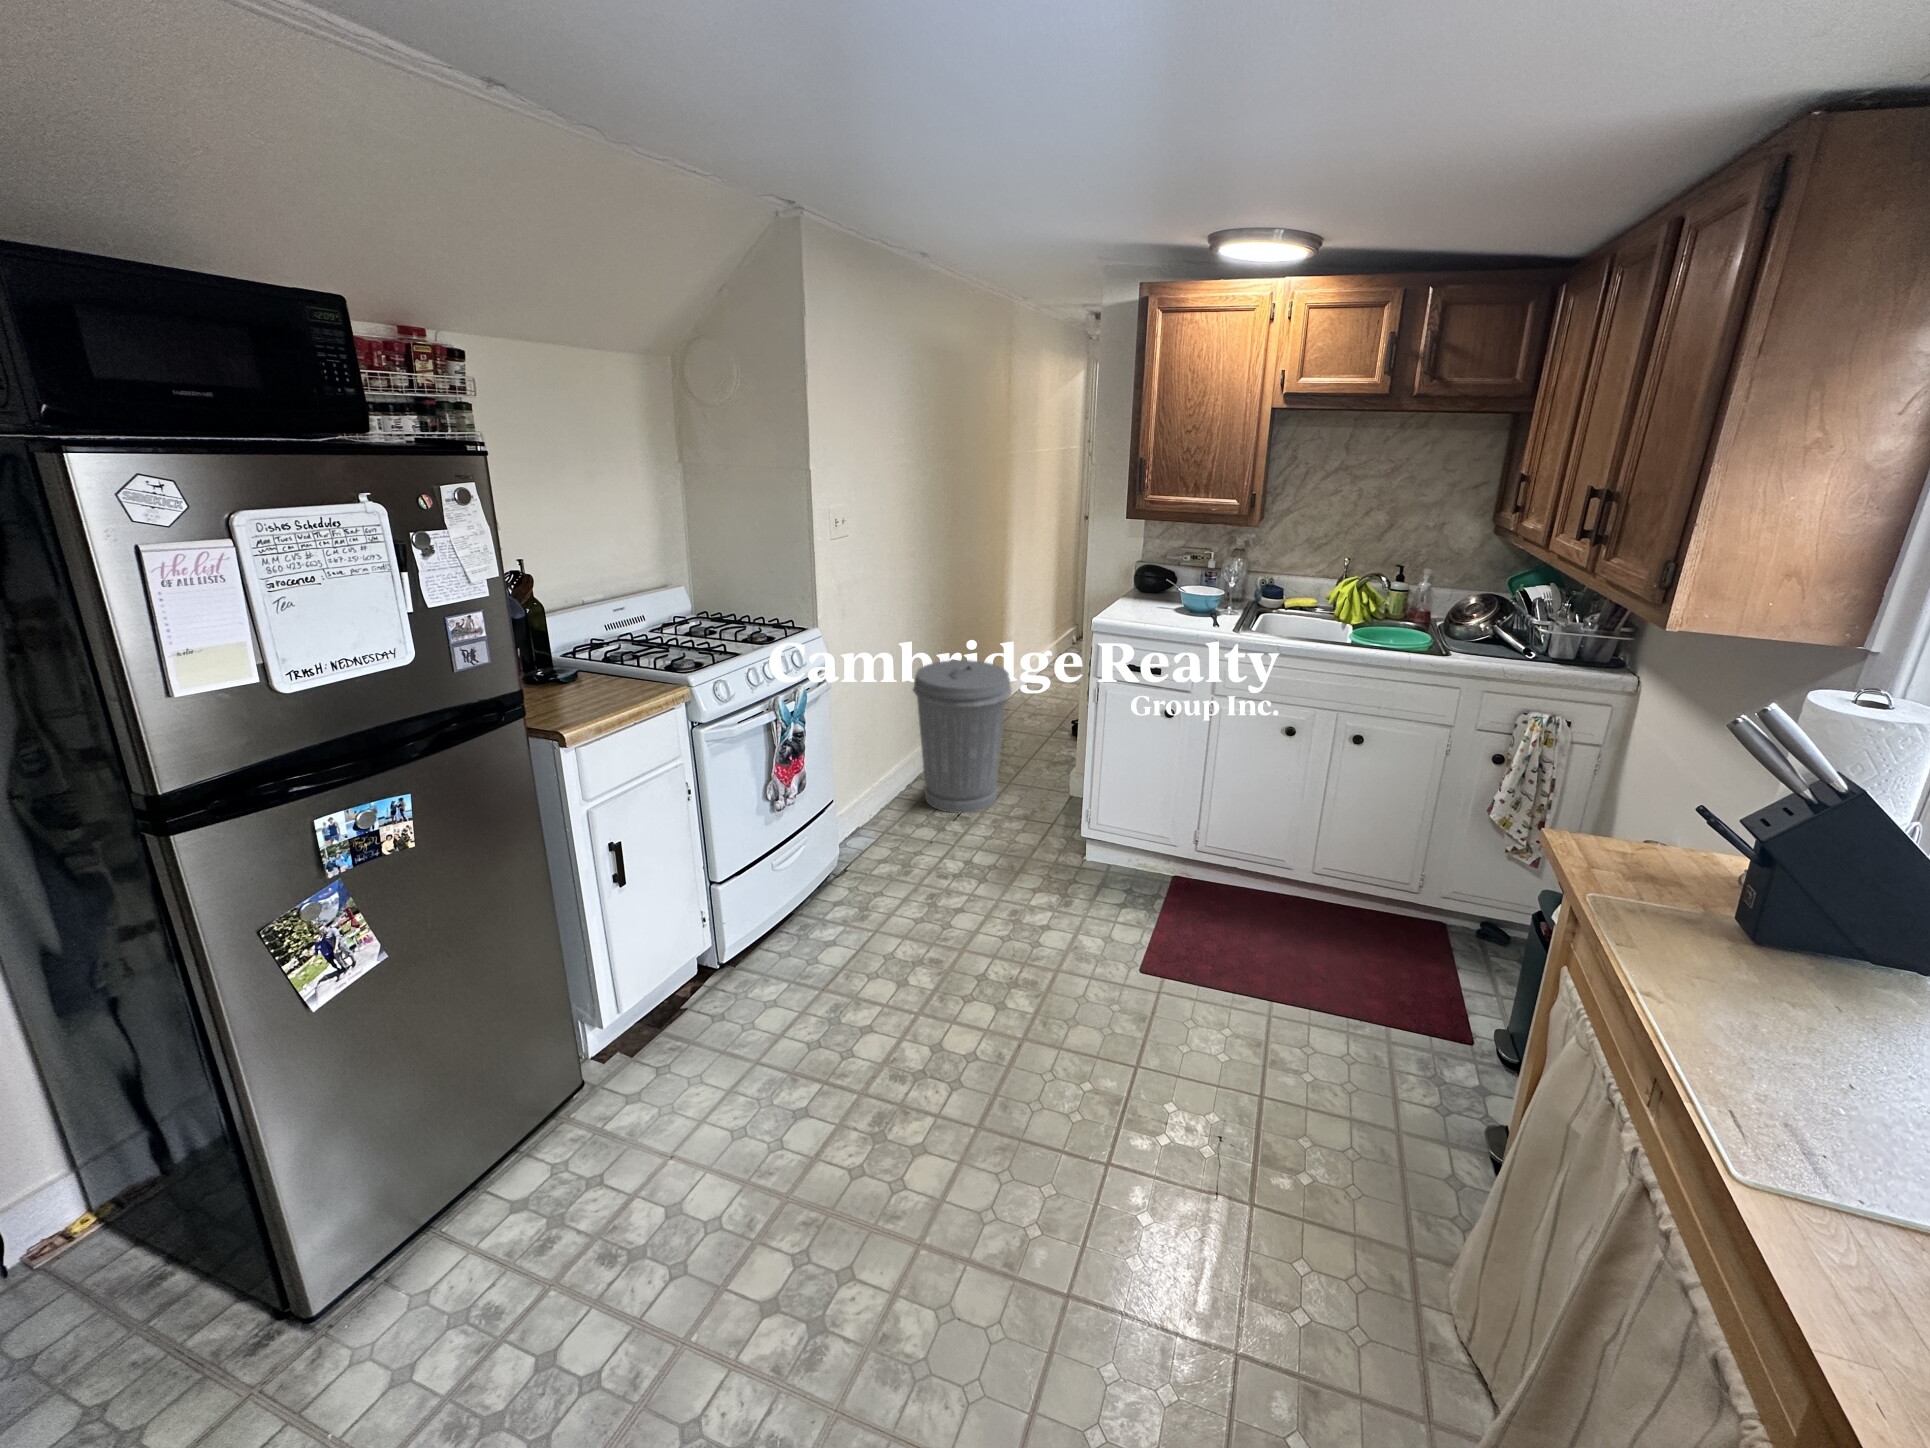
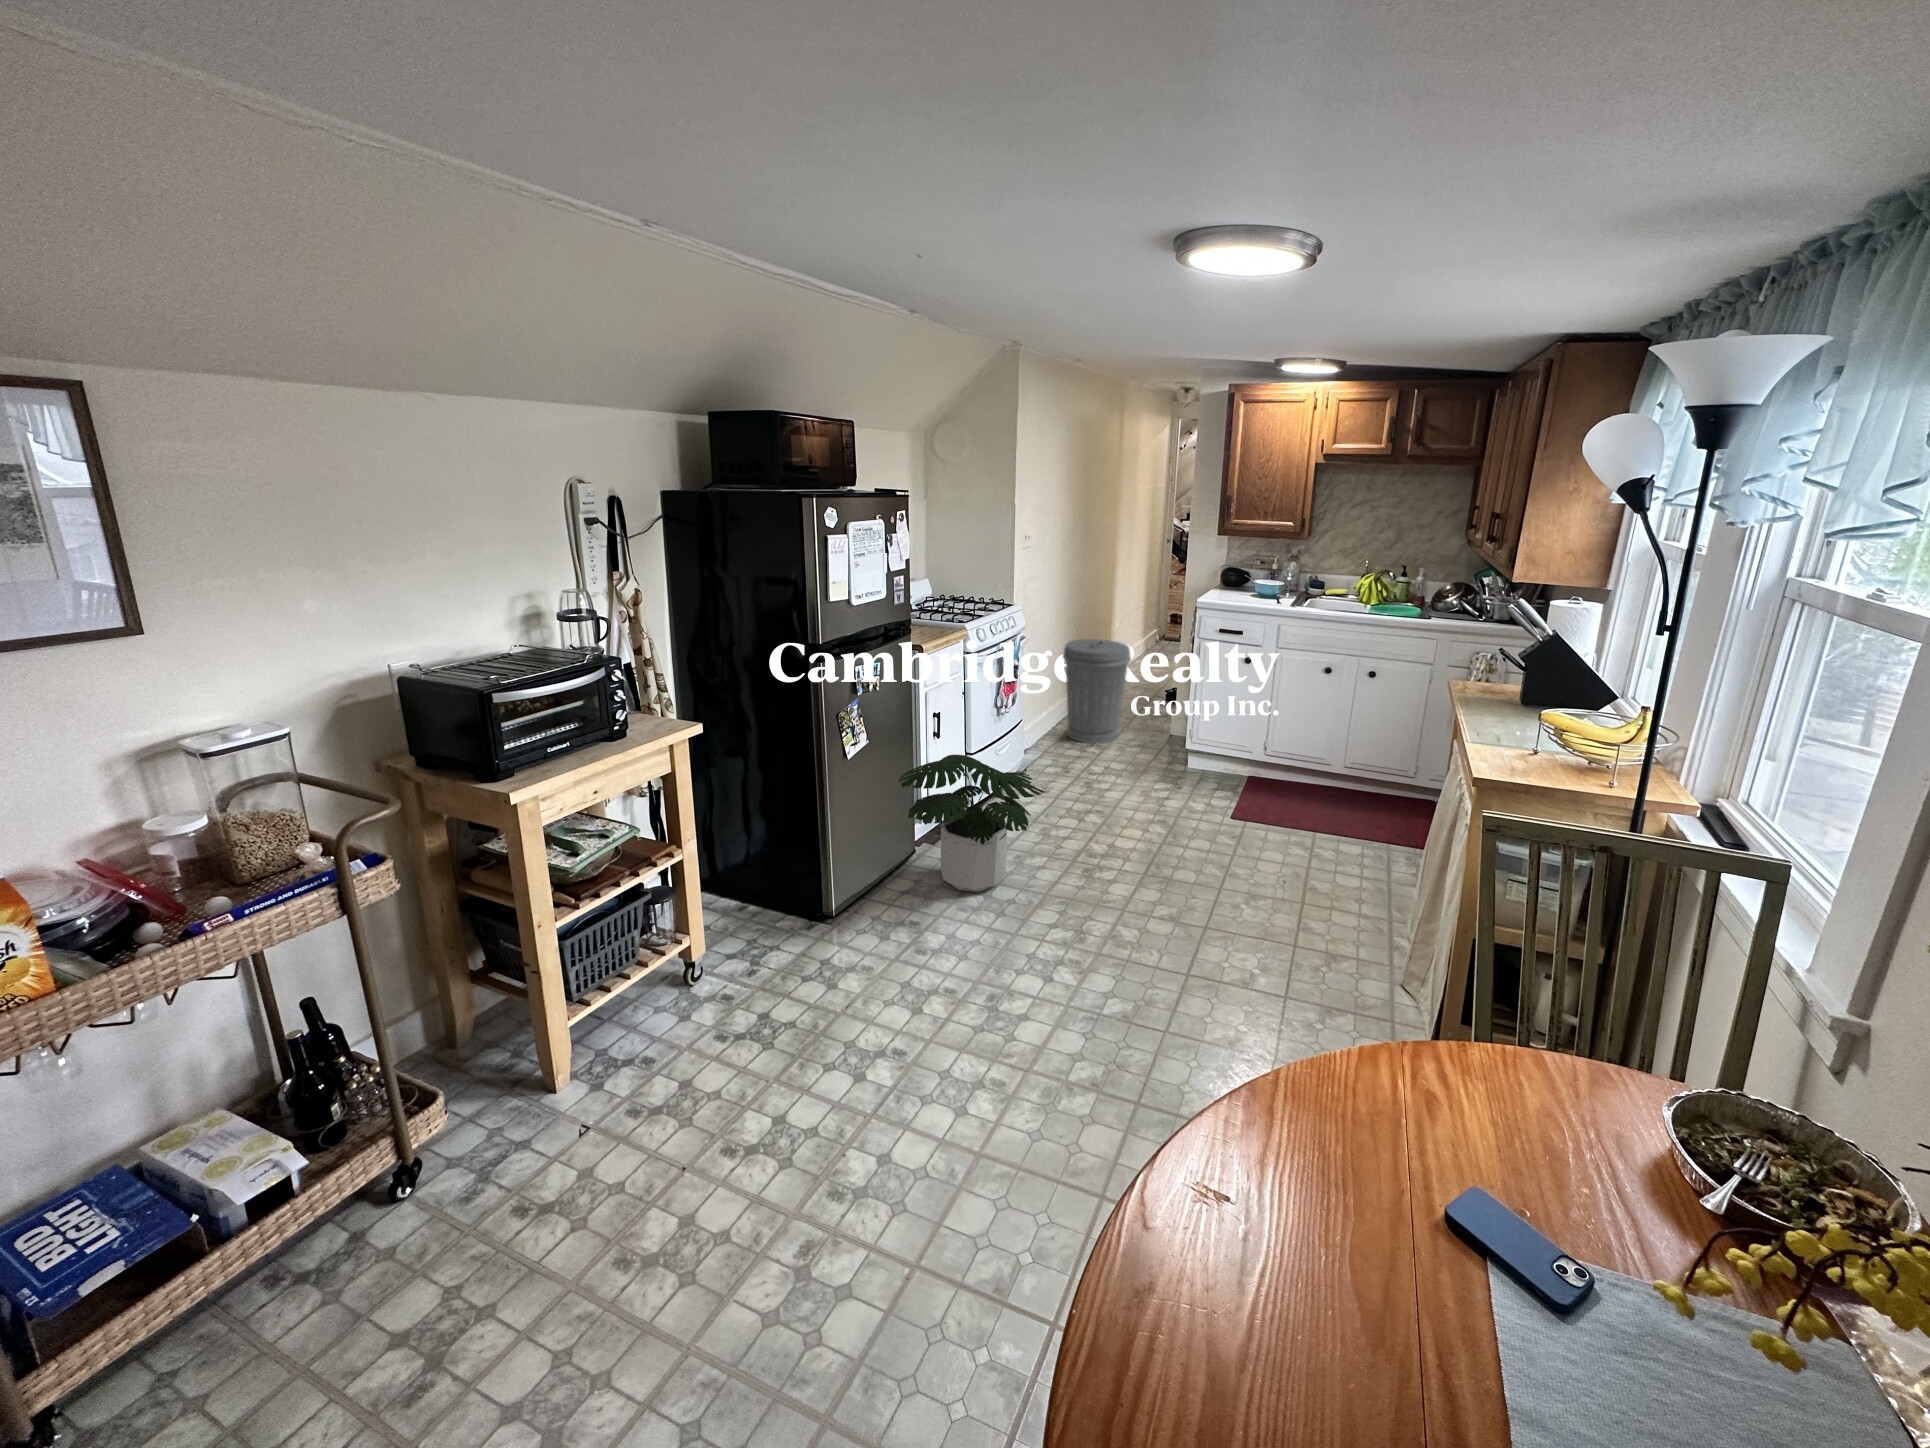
potted plant: none [469,920,779,1196] -> present [899,755,1044,892]

